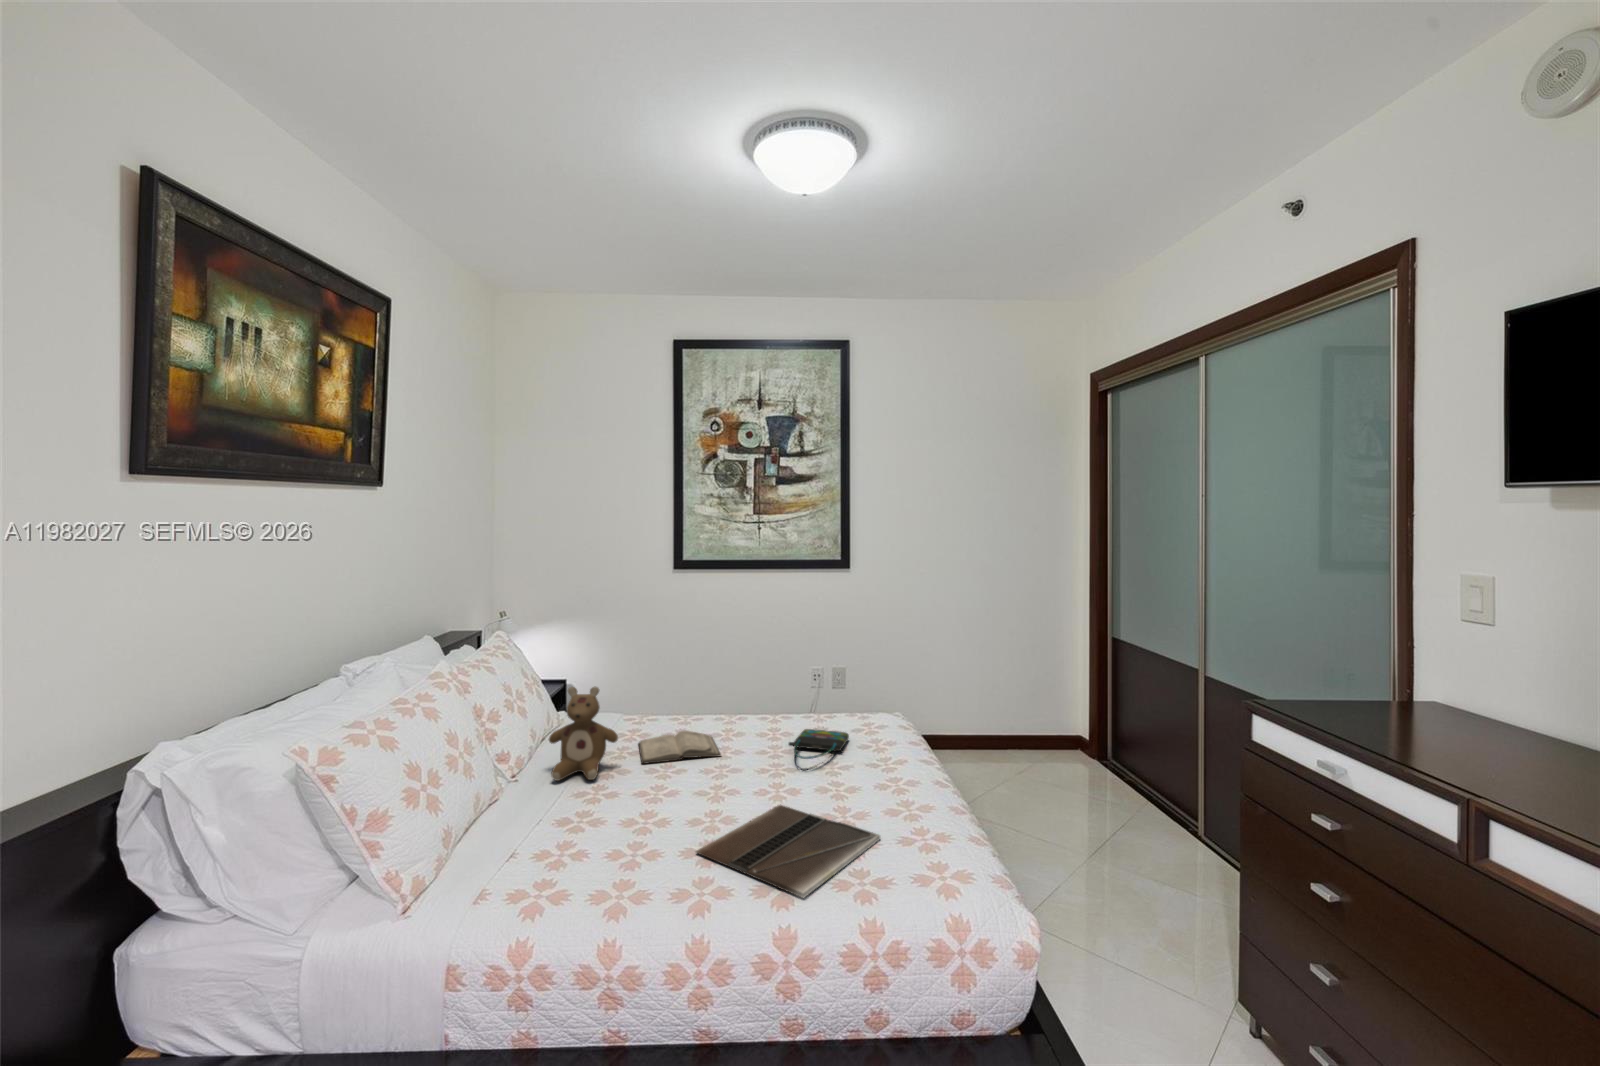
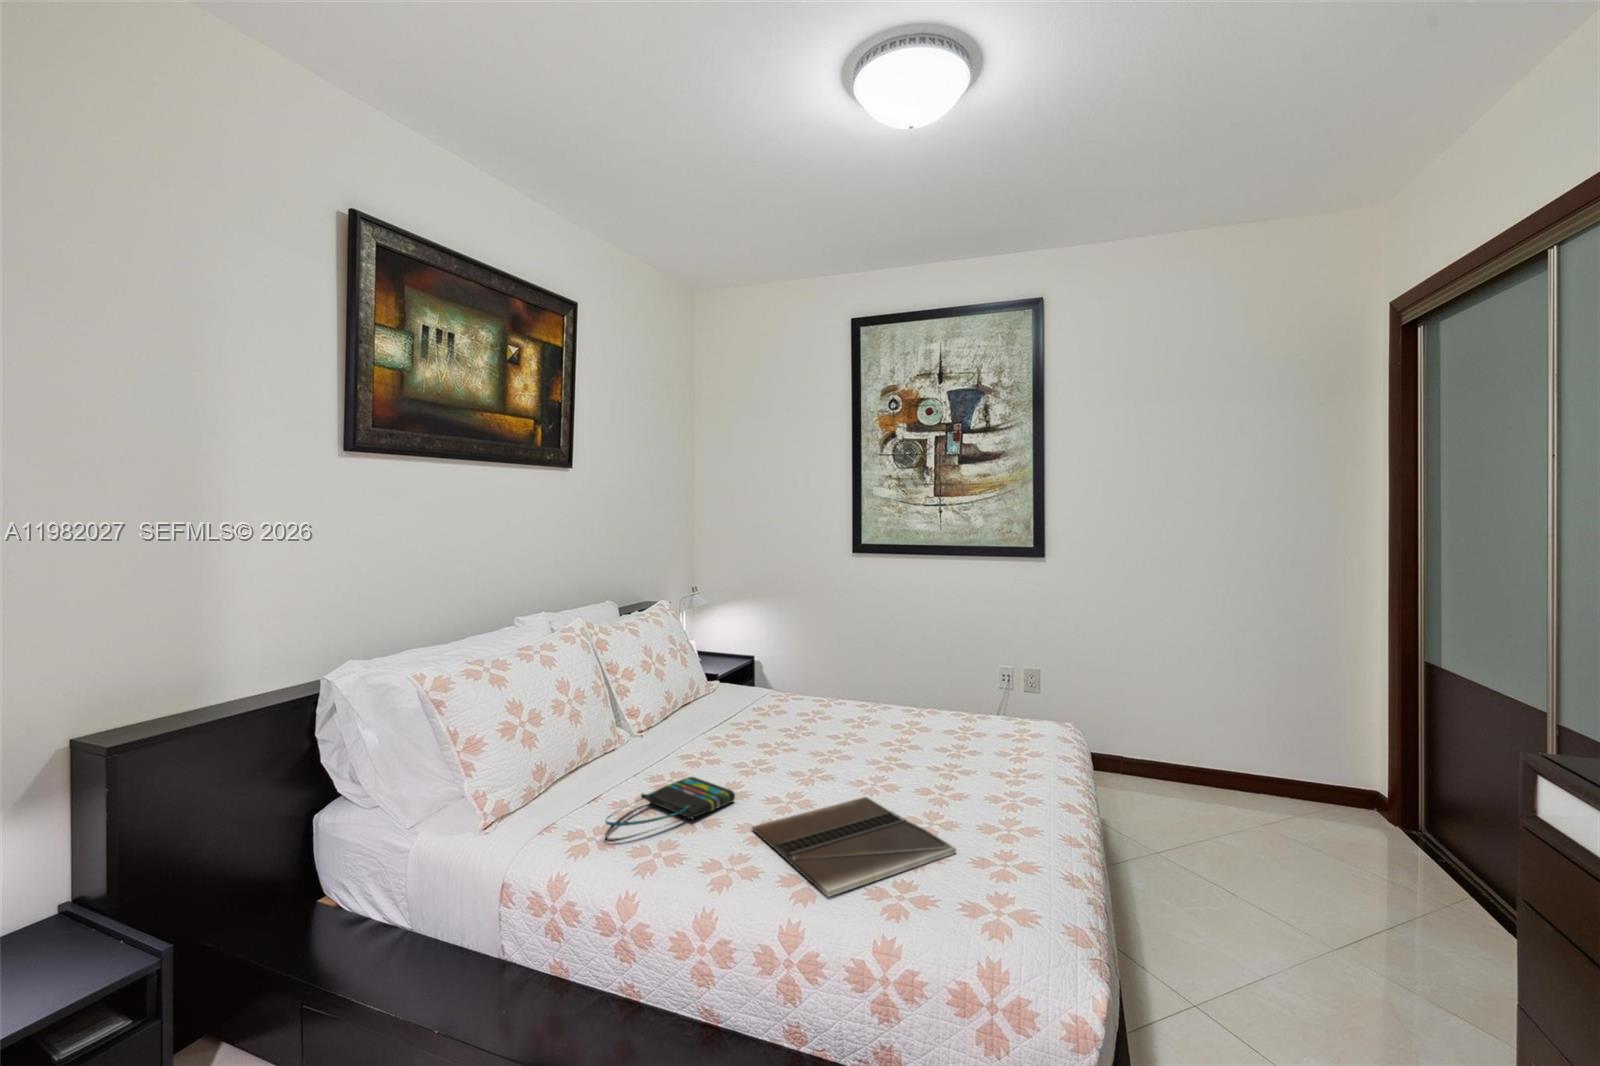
stuffed bear: present [549,687,618,781] -> none [670,654,737,746]
tote bag: present [789,729,849,771] -> present [605,777,735,842]
diary: present [639,731,721,764] -> none [759,711,843,741]

